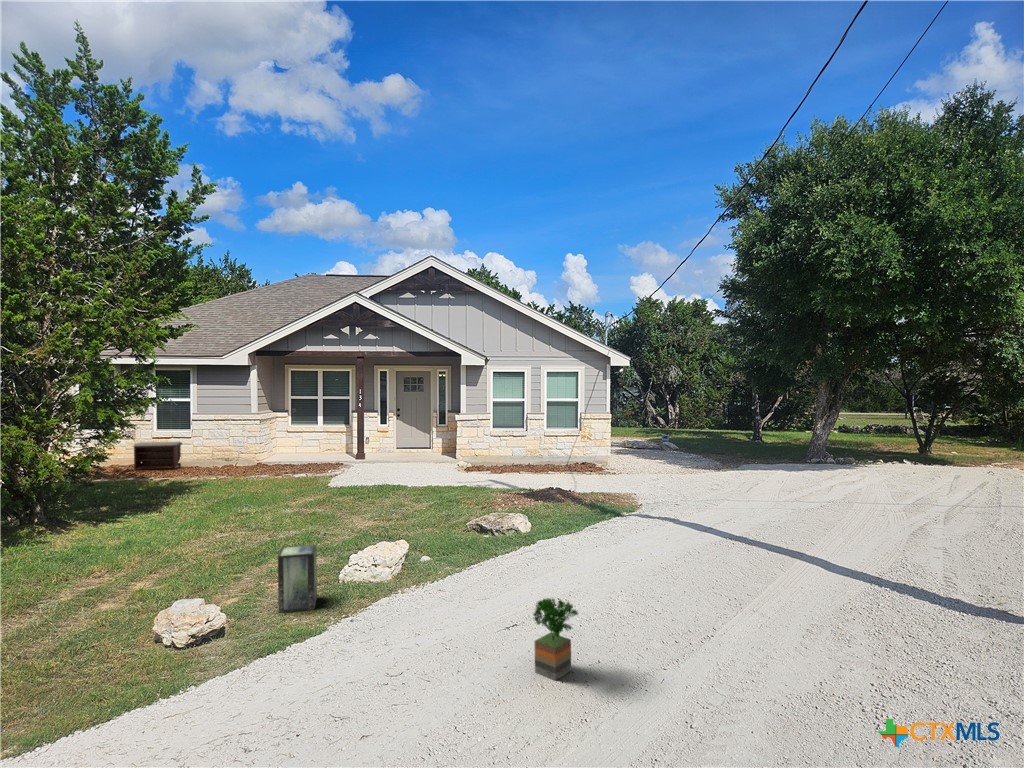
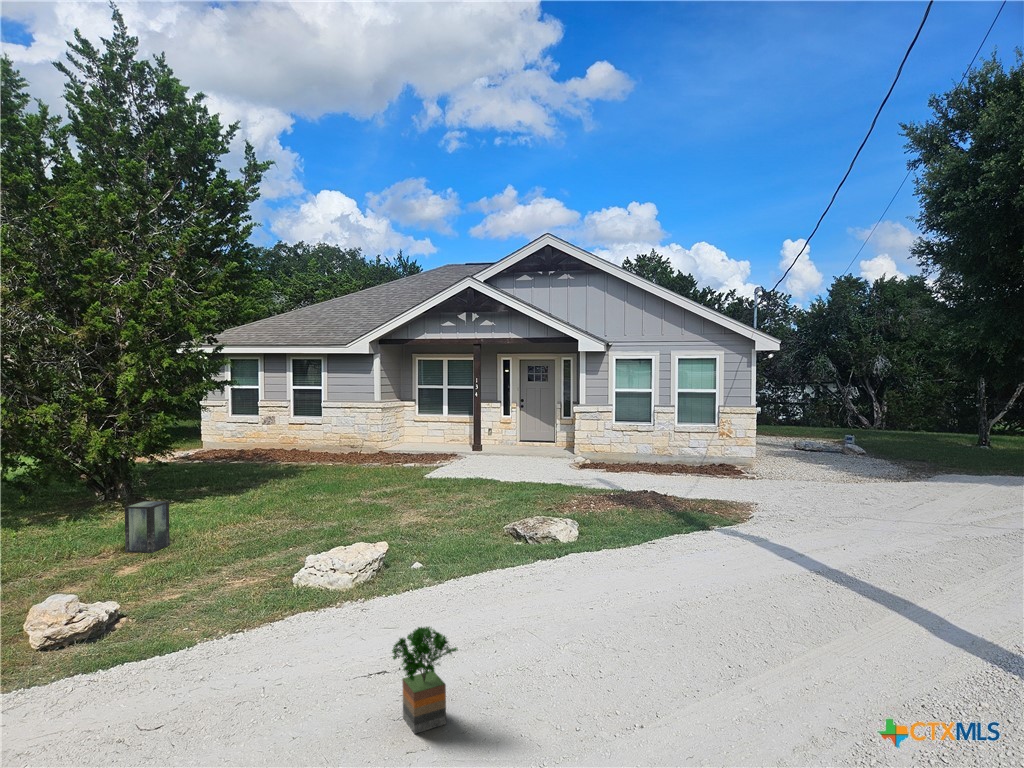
bench: present [133,442,182,470] -> none [276,427,318,453]
storage box: present [278,545,317,613] -> present [125,501,170,553]

